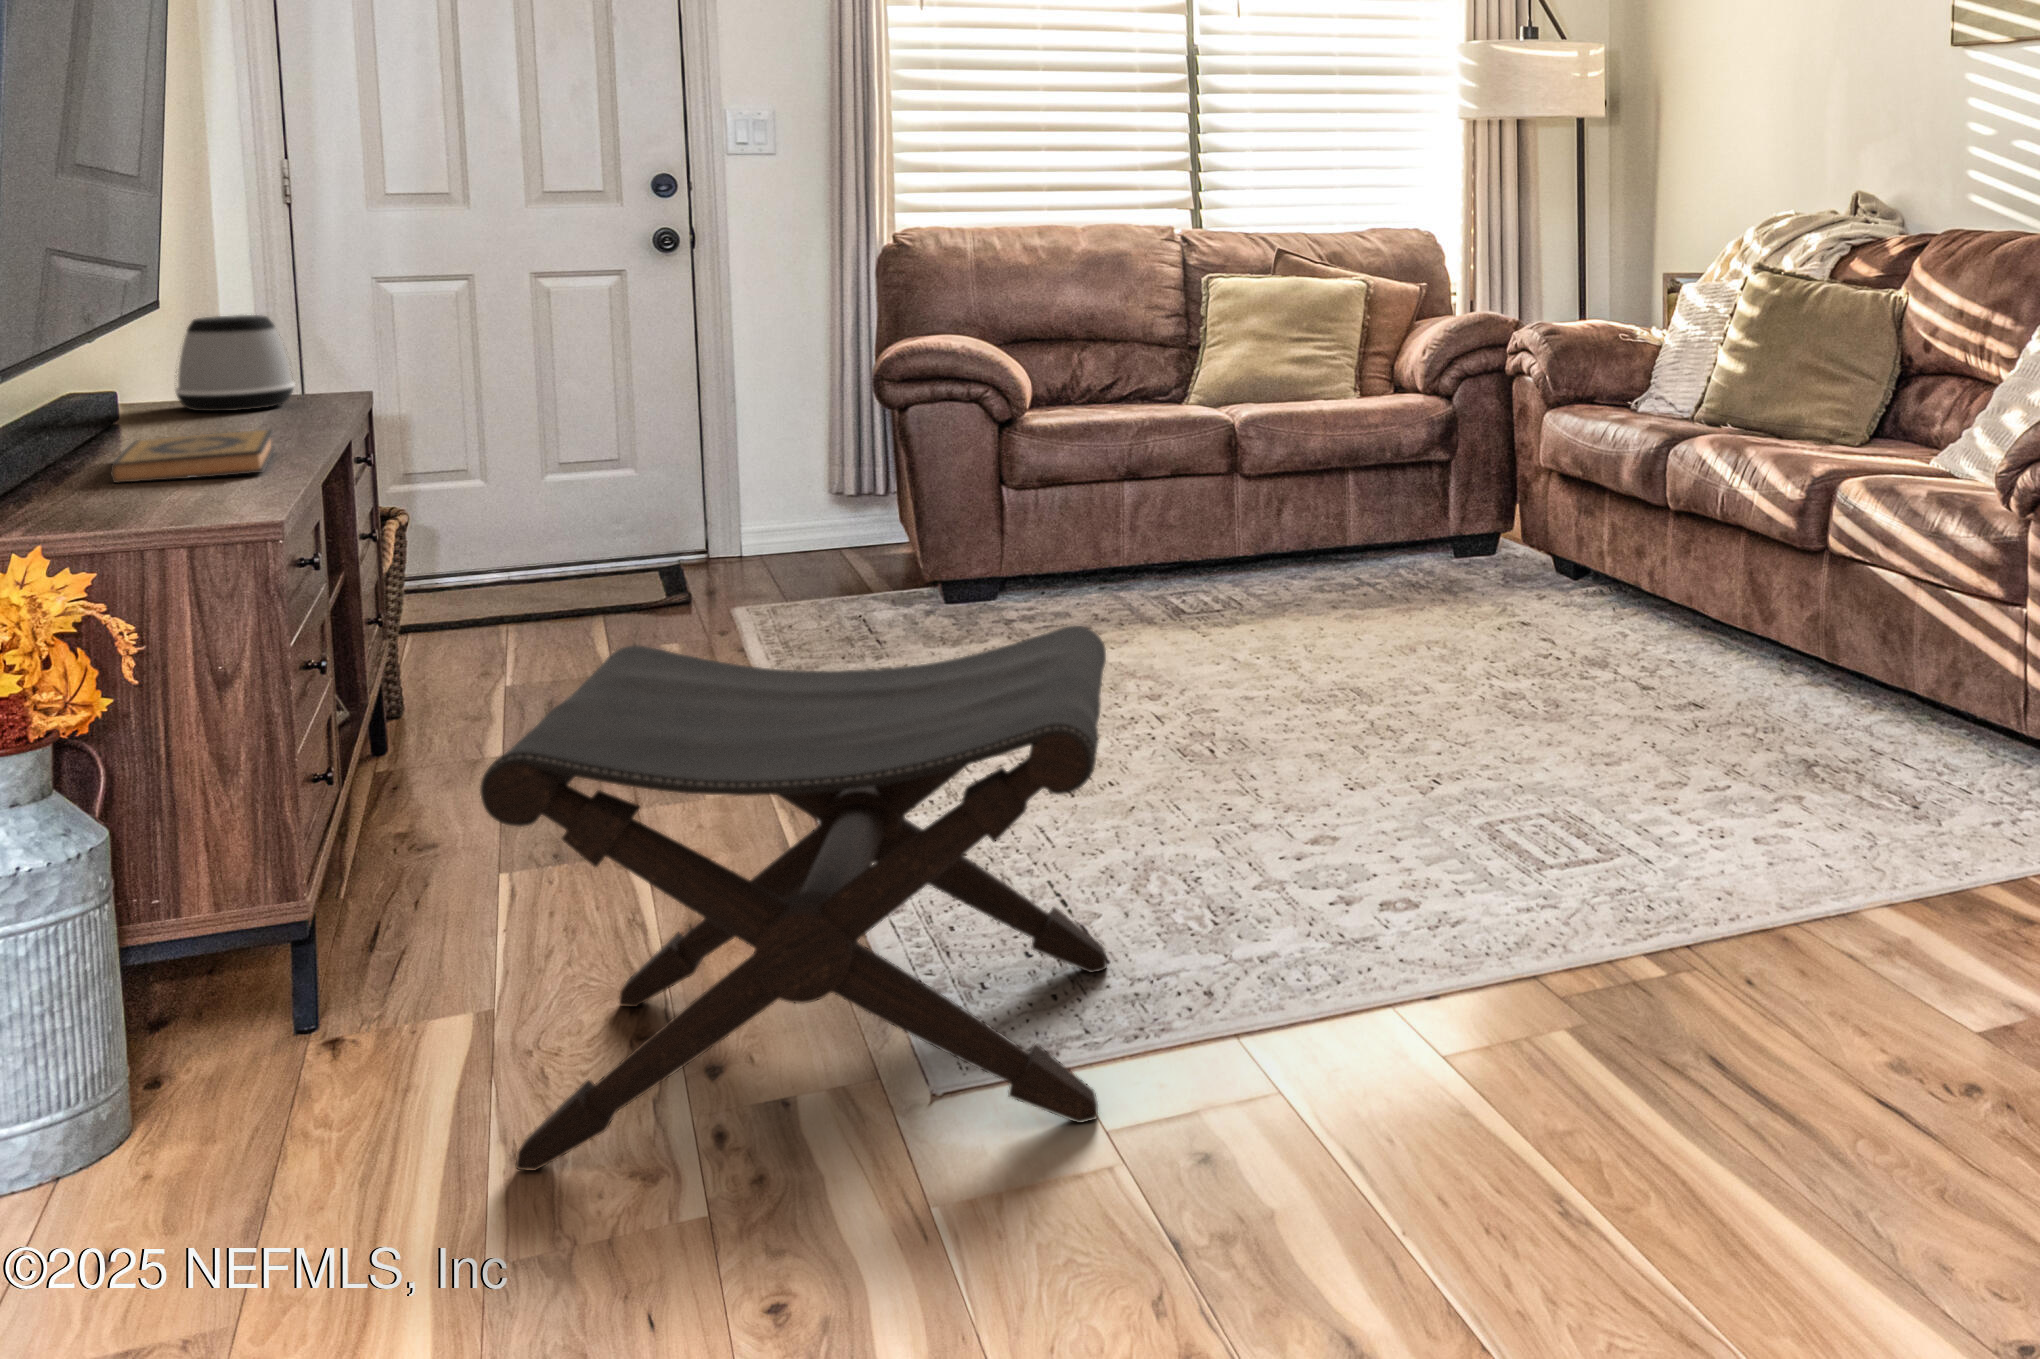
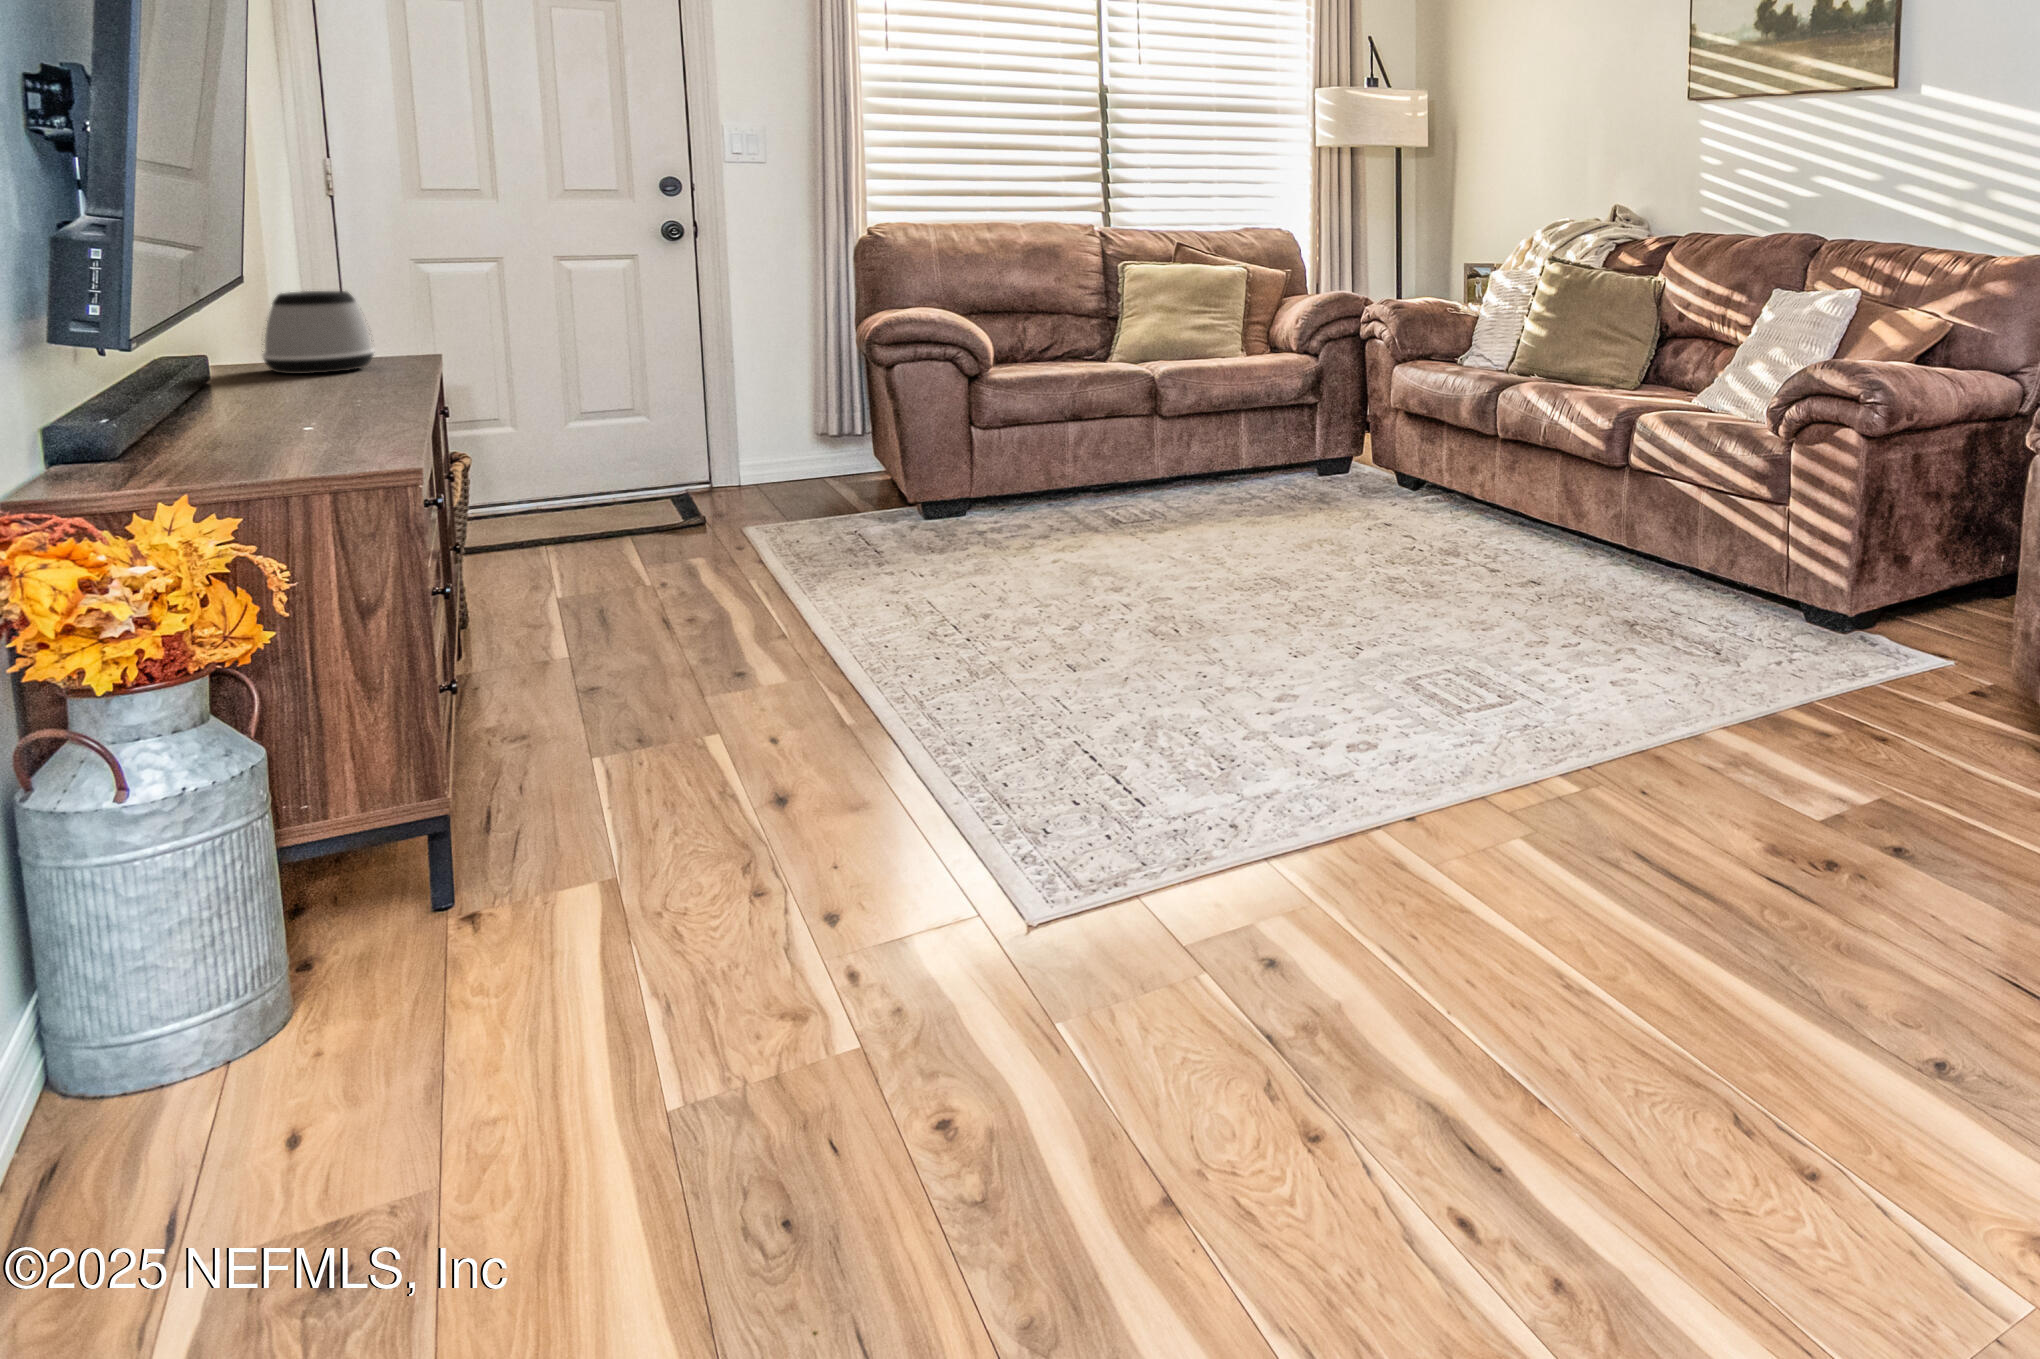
hardback book: present [111,430,274,483] -> none [234,389,380,438]
footstool: present [480,626,1107,1171] -> none [642,540,1172,1018]

